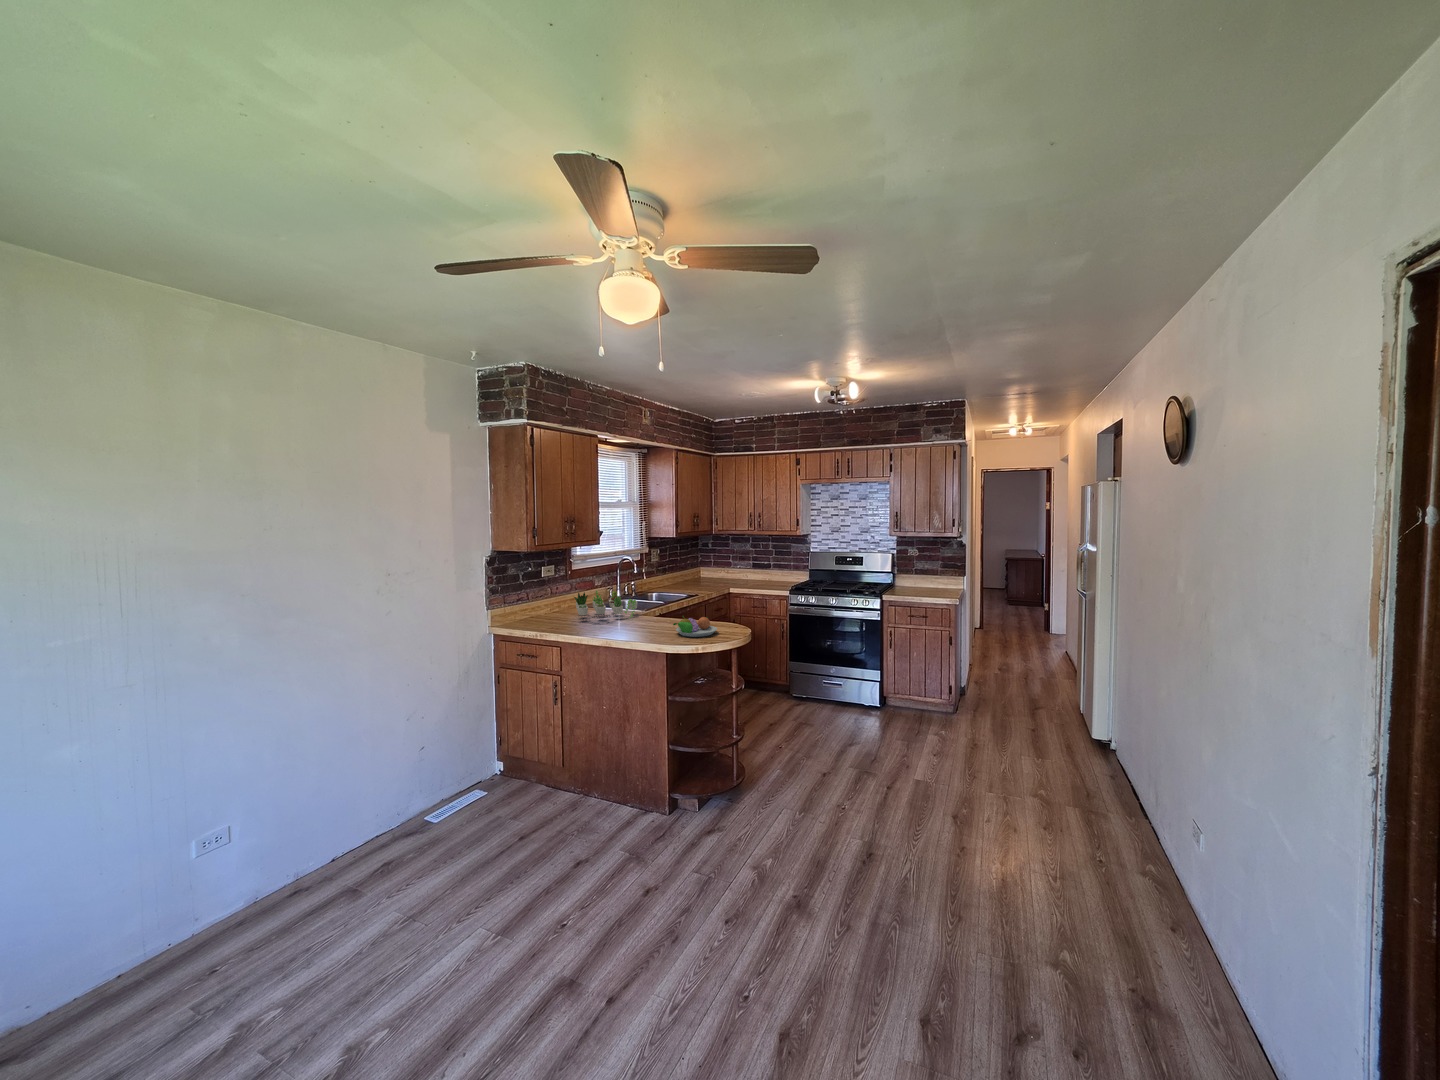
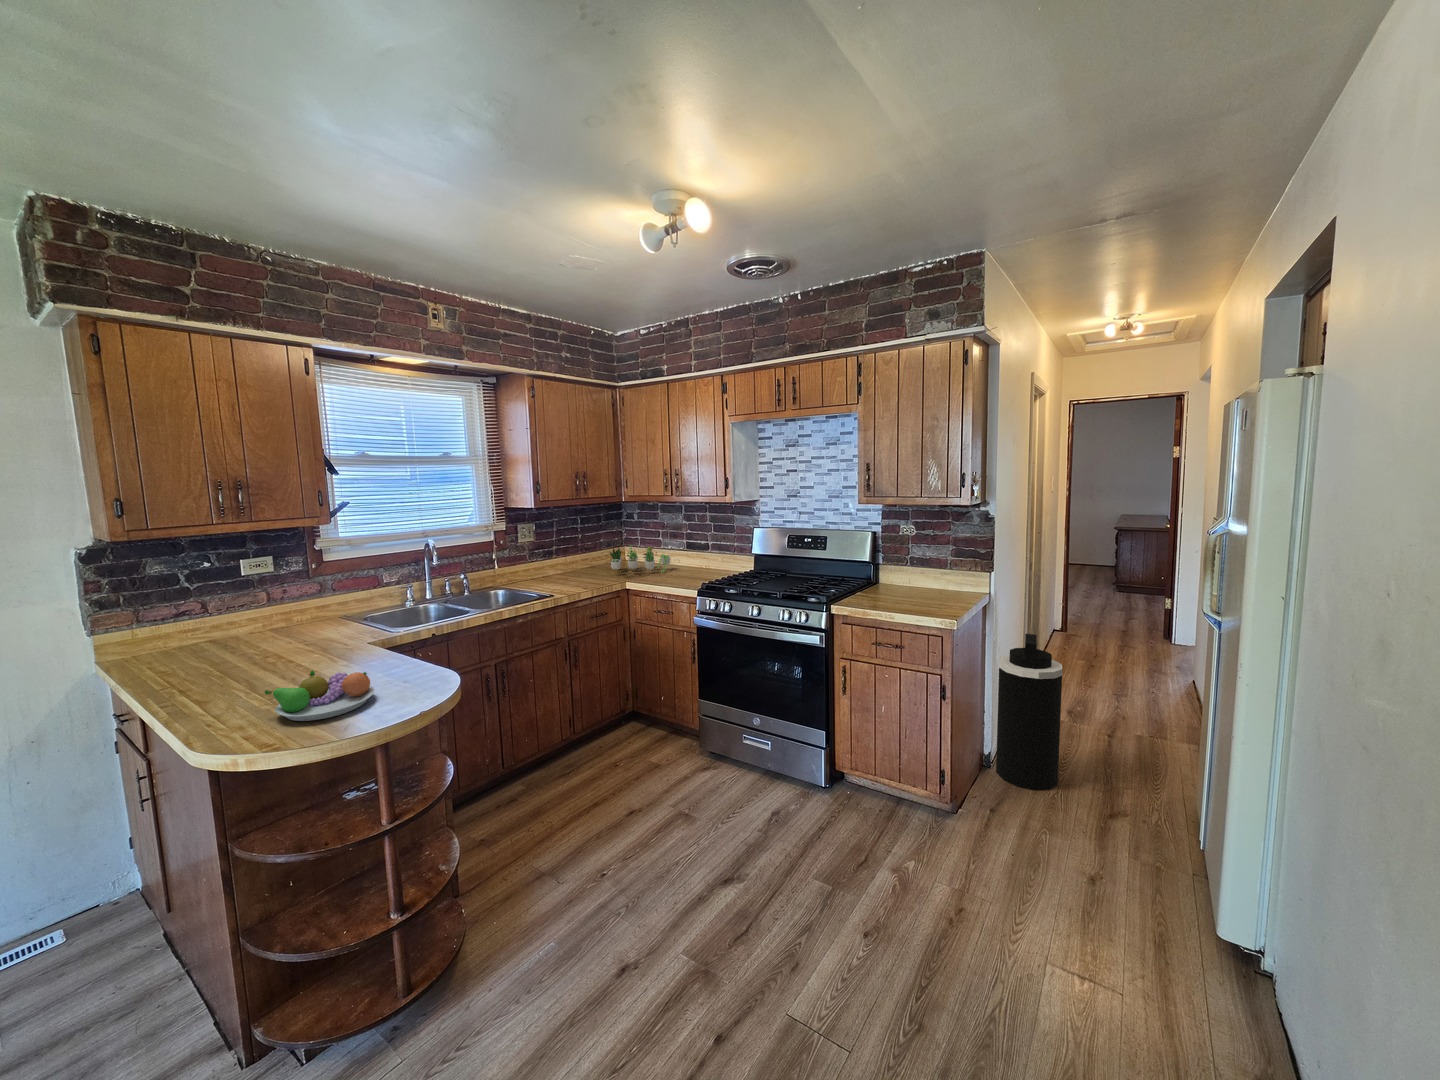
succulent plant: present [574,591,637,618] -> present [609,546,670,573]
trash can: none [969,613,1006,703] -> present [996,634,1063,790]

